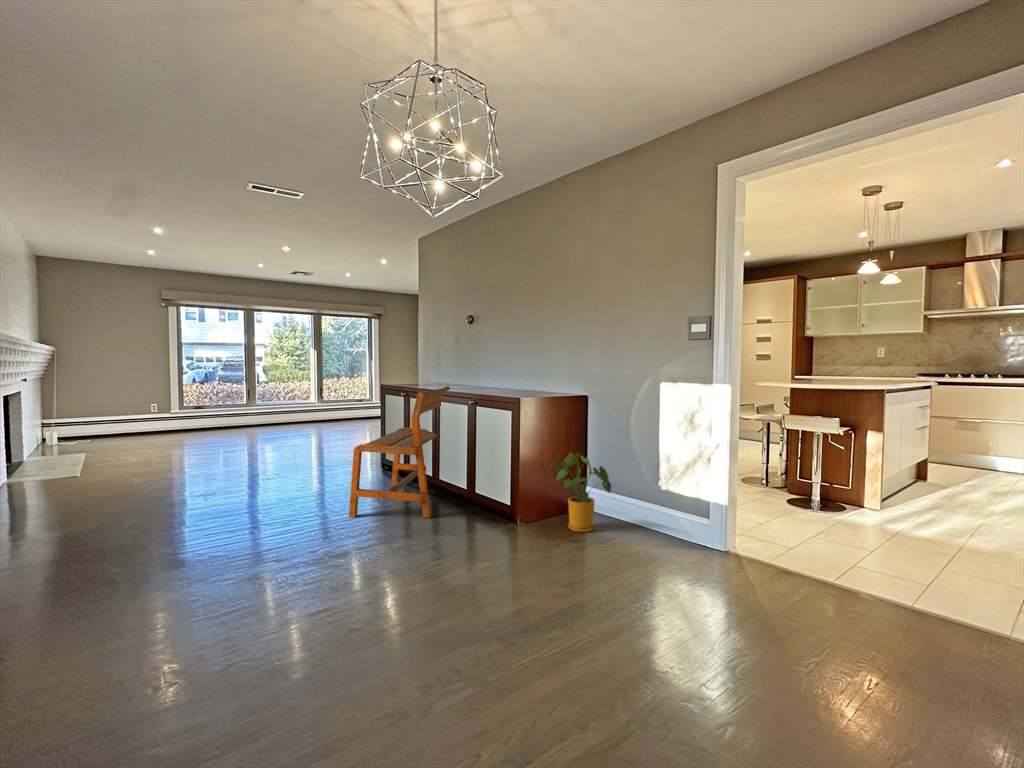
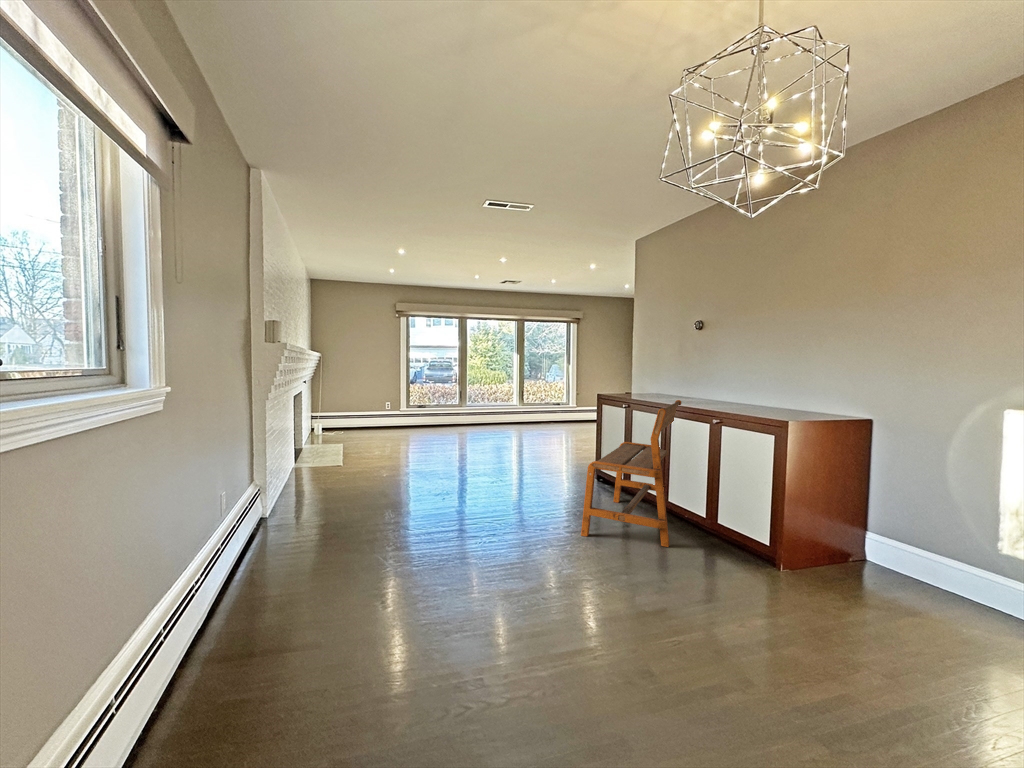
house plant: present [547,452,611,532] -> none [822,489,925,594]

